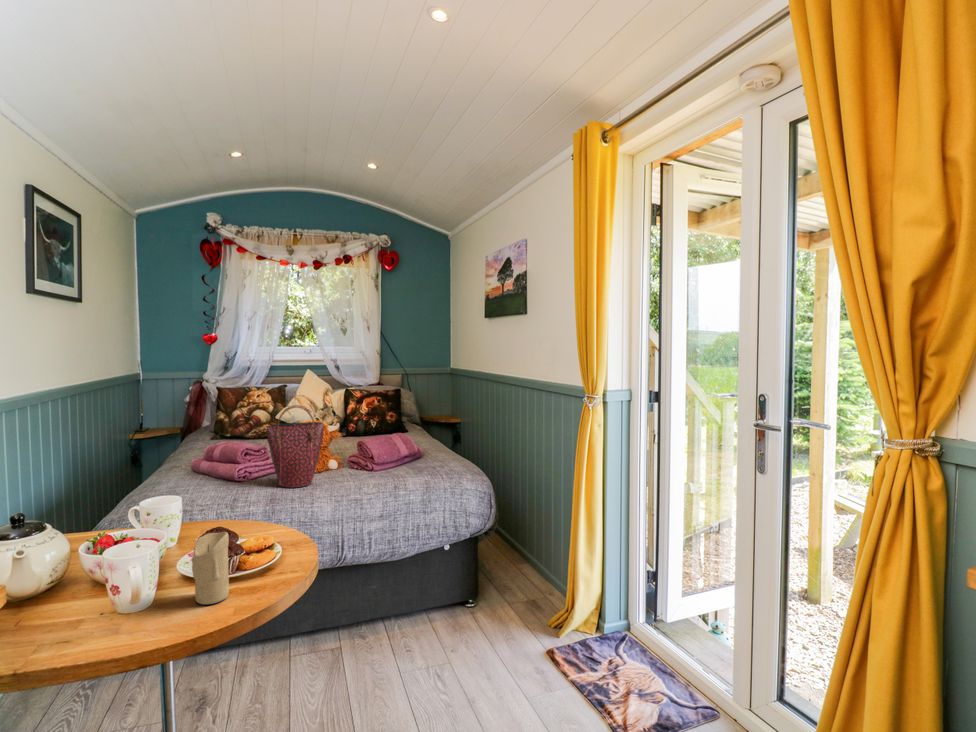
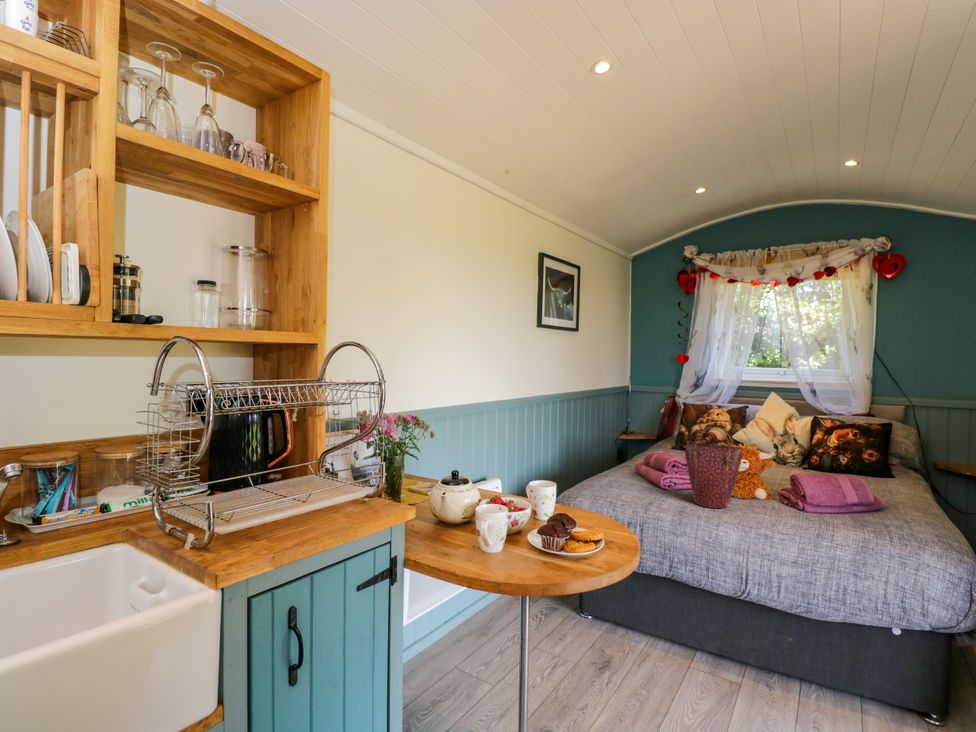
candle: present [192,532,229,604] -> none [510,516,535,570]

